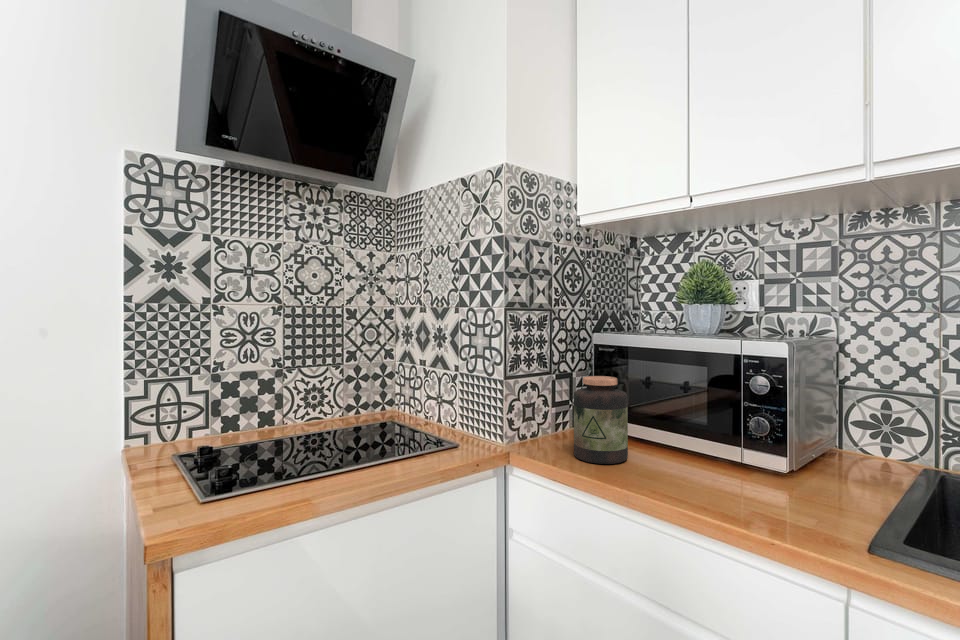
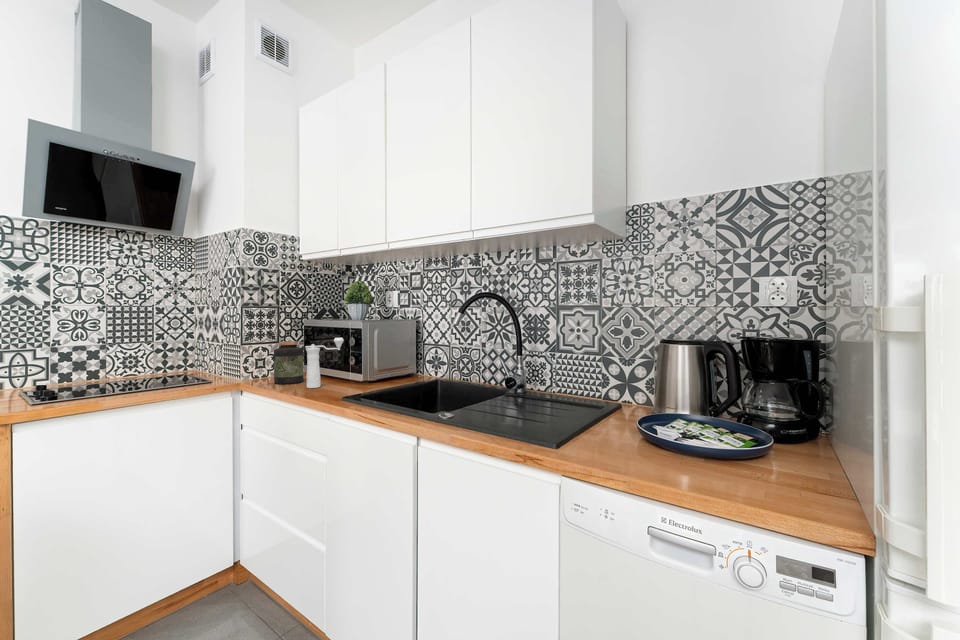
pepper mill: none [677,377,744,490] -> present [305,338,344,388]

